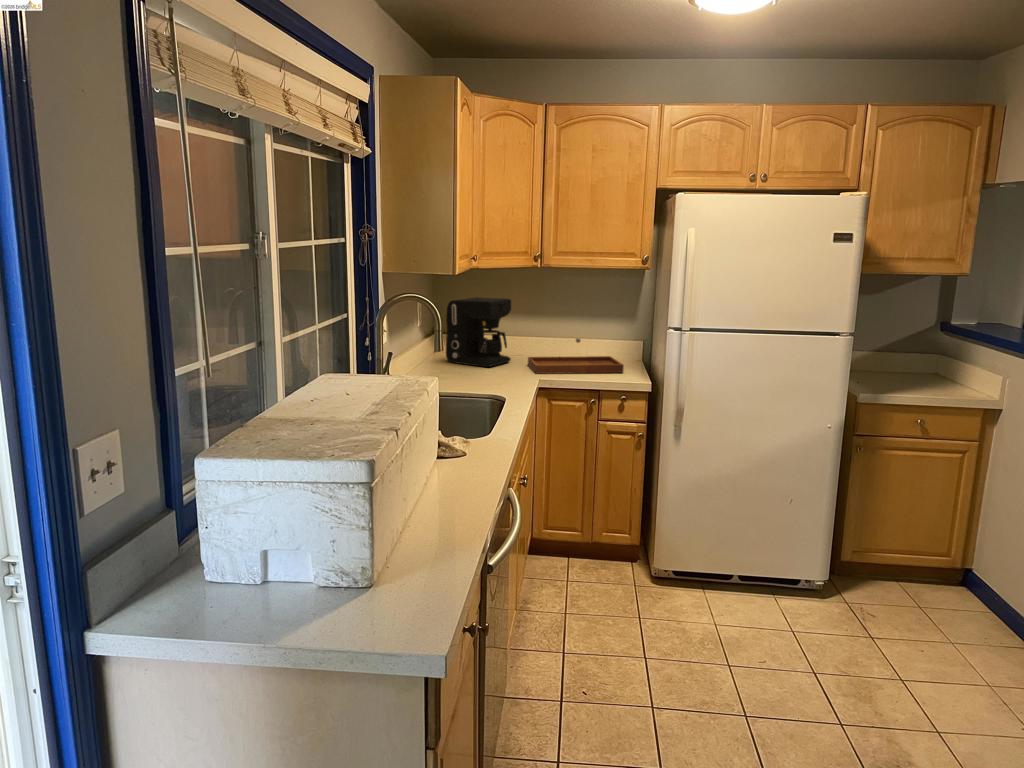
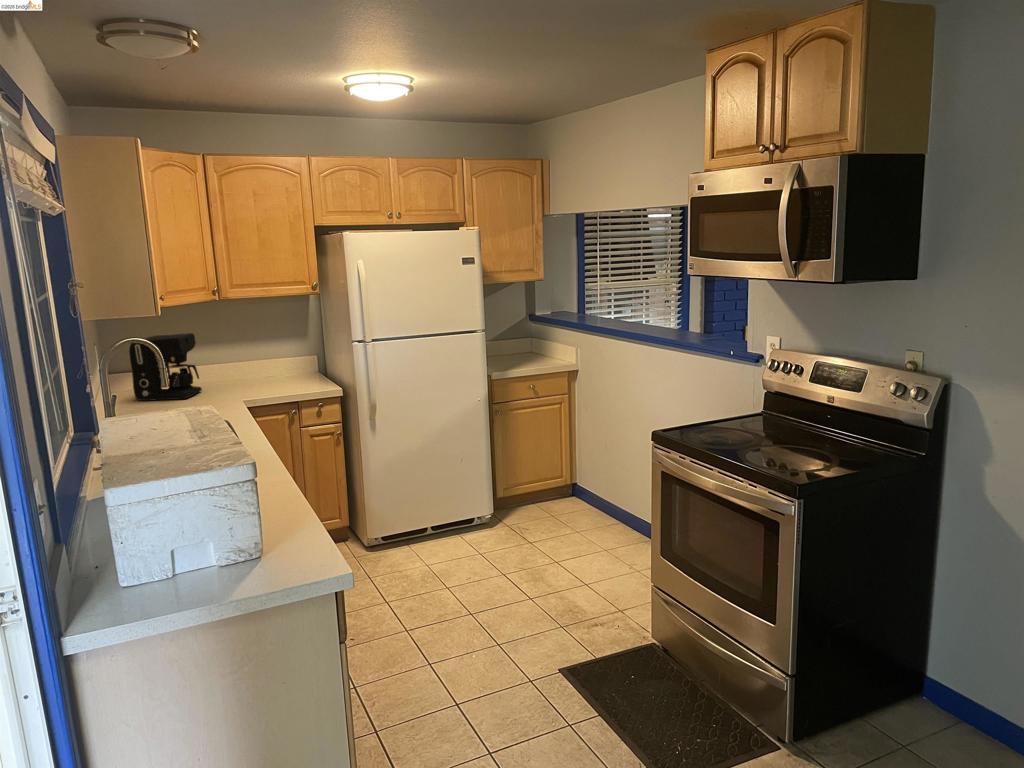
tray: present [528,338,624,374] -> none [220,360,312,397]

